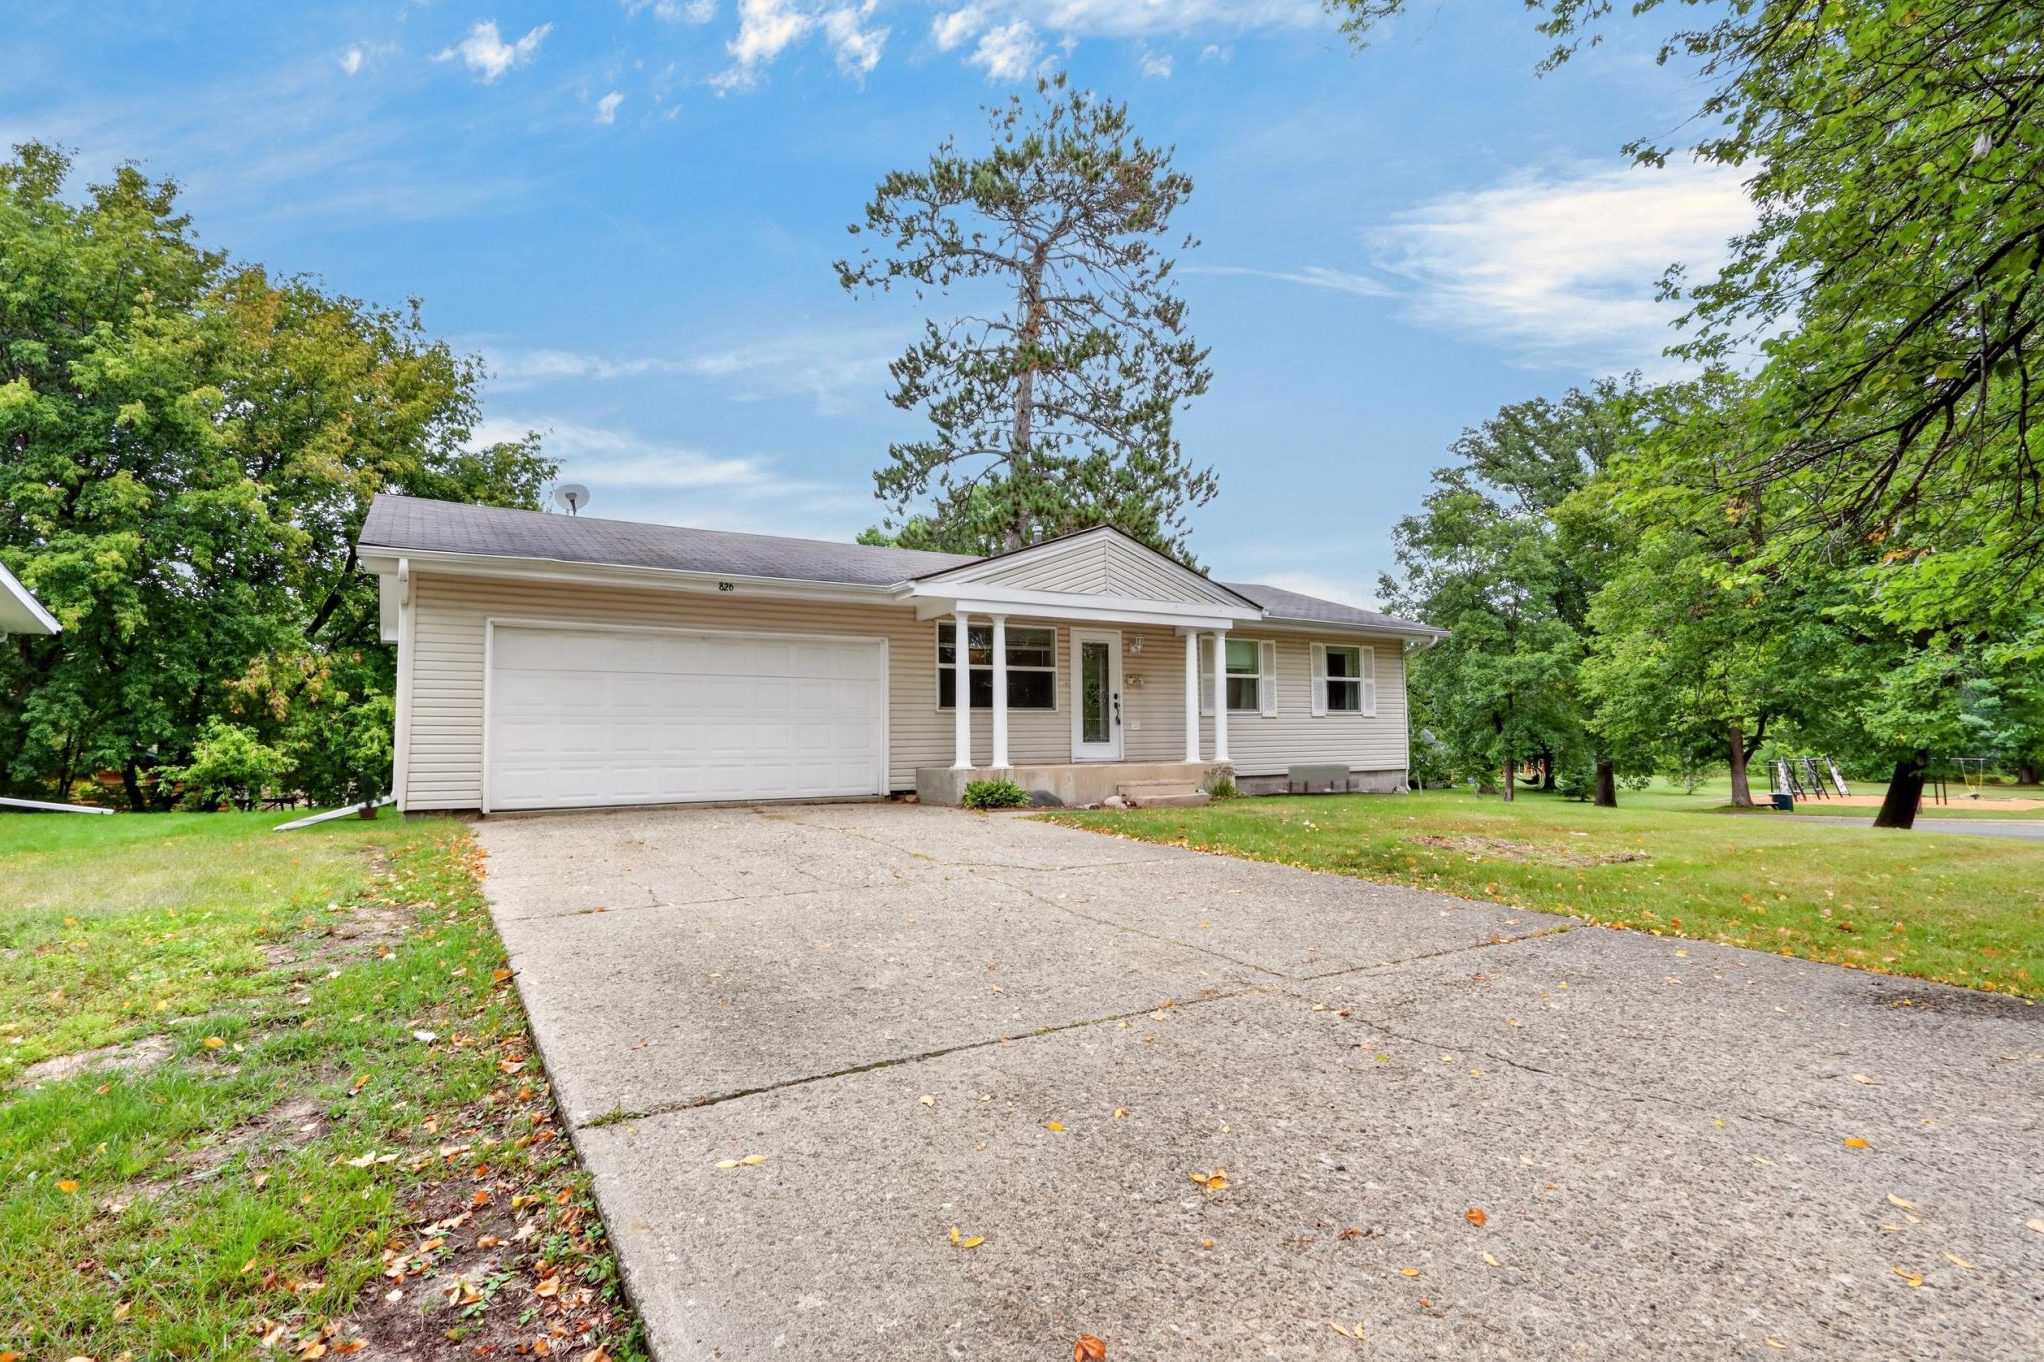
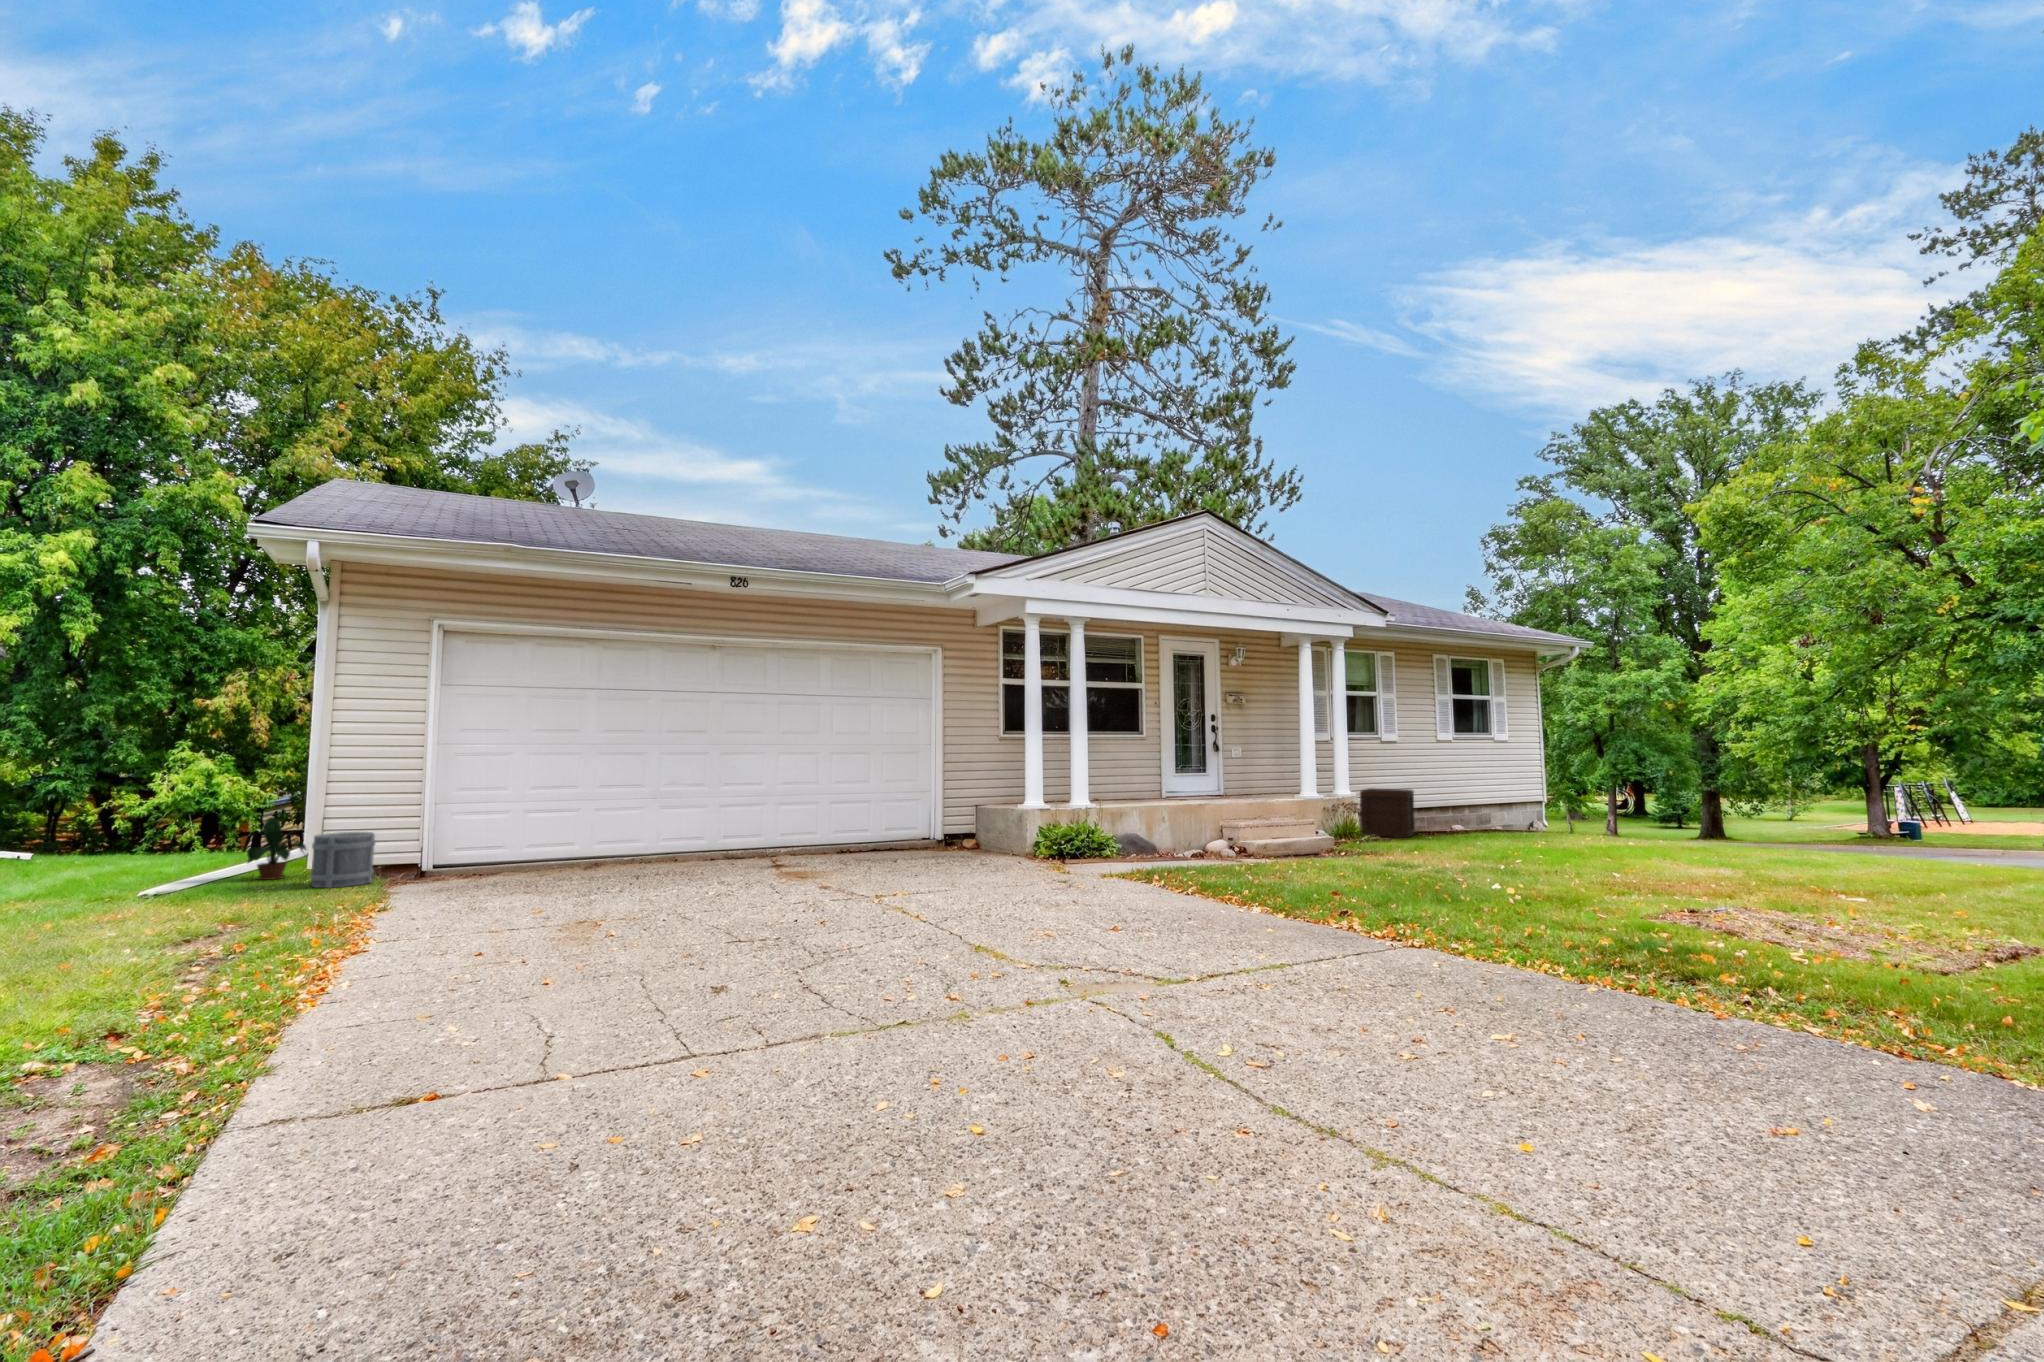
wooden crate: none [1243,757,1290,798] -> present [1360,788,1415,838]
bench: present [1288,764,1350,794] -> none [1409,796,1481,834]
bucket: none [405,783,451,824] -> present [310,832,376,888]

